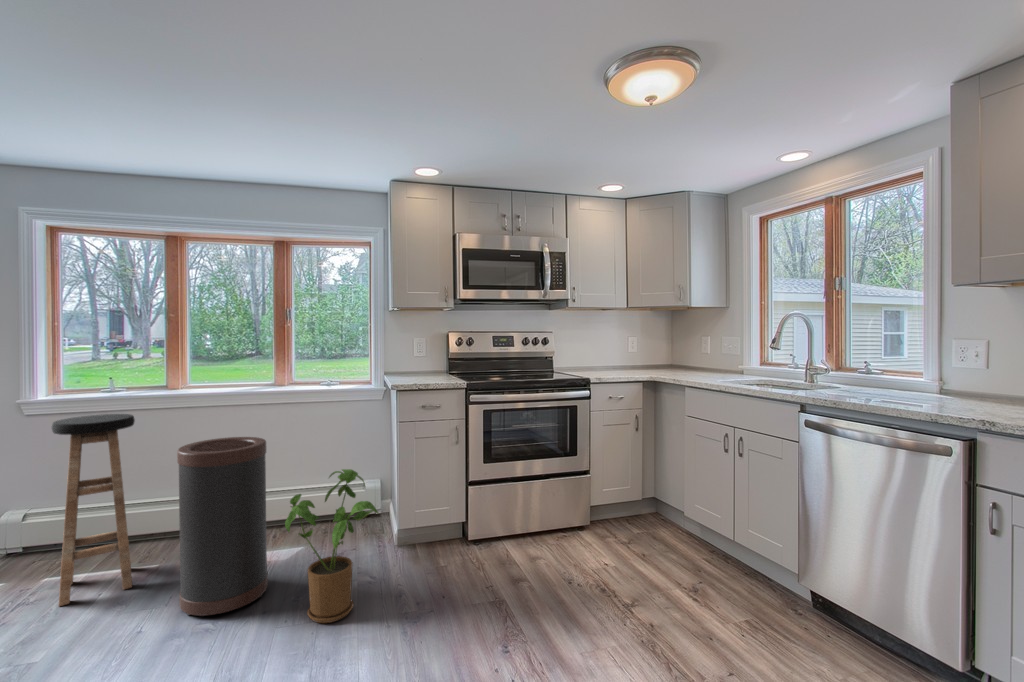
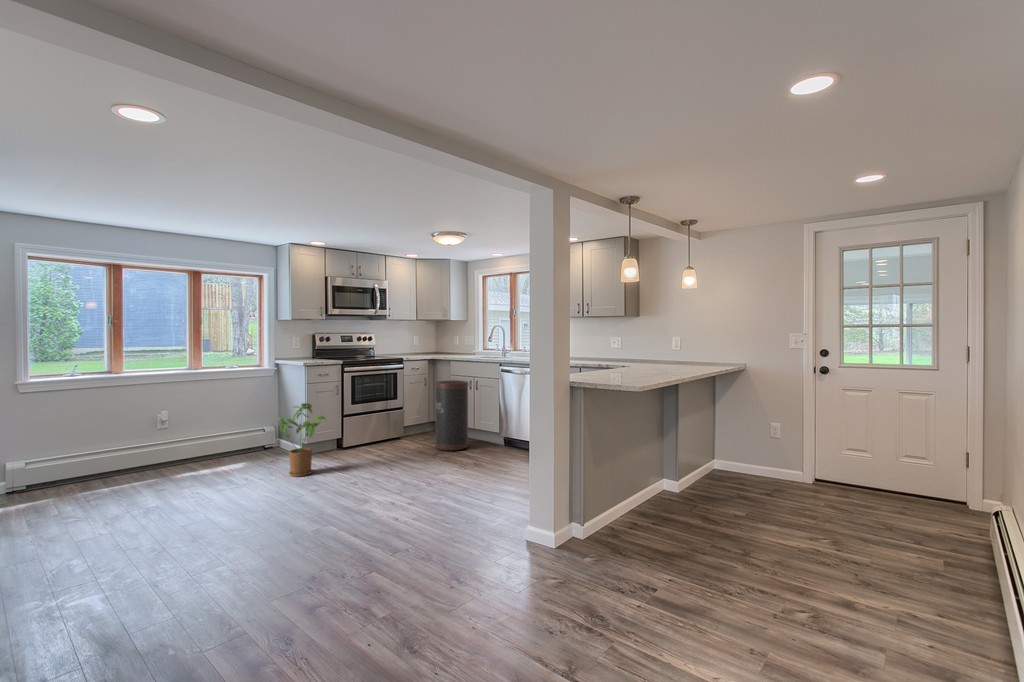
bar stool: present [52,414,135,606] -> none [98,386,156,498]
trash can: present [177,437,268,616] -> present [435,380,468,451]

